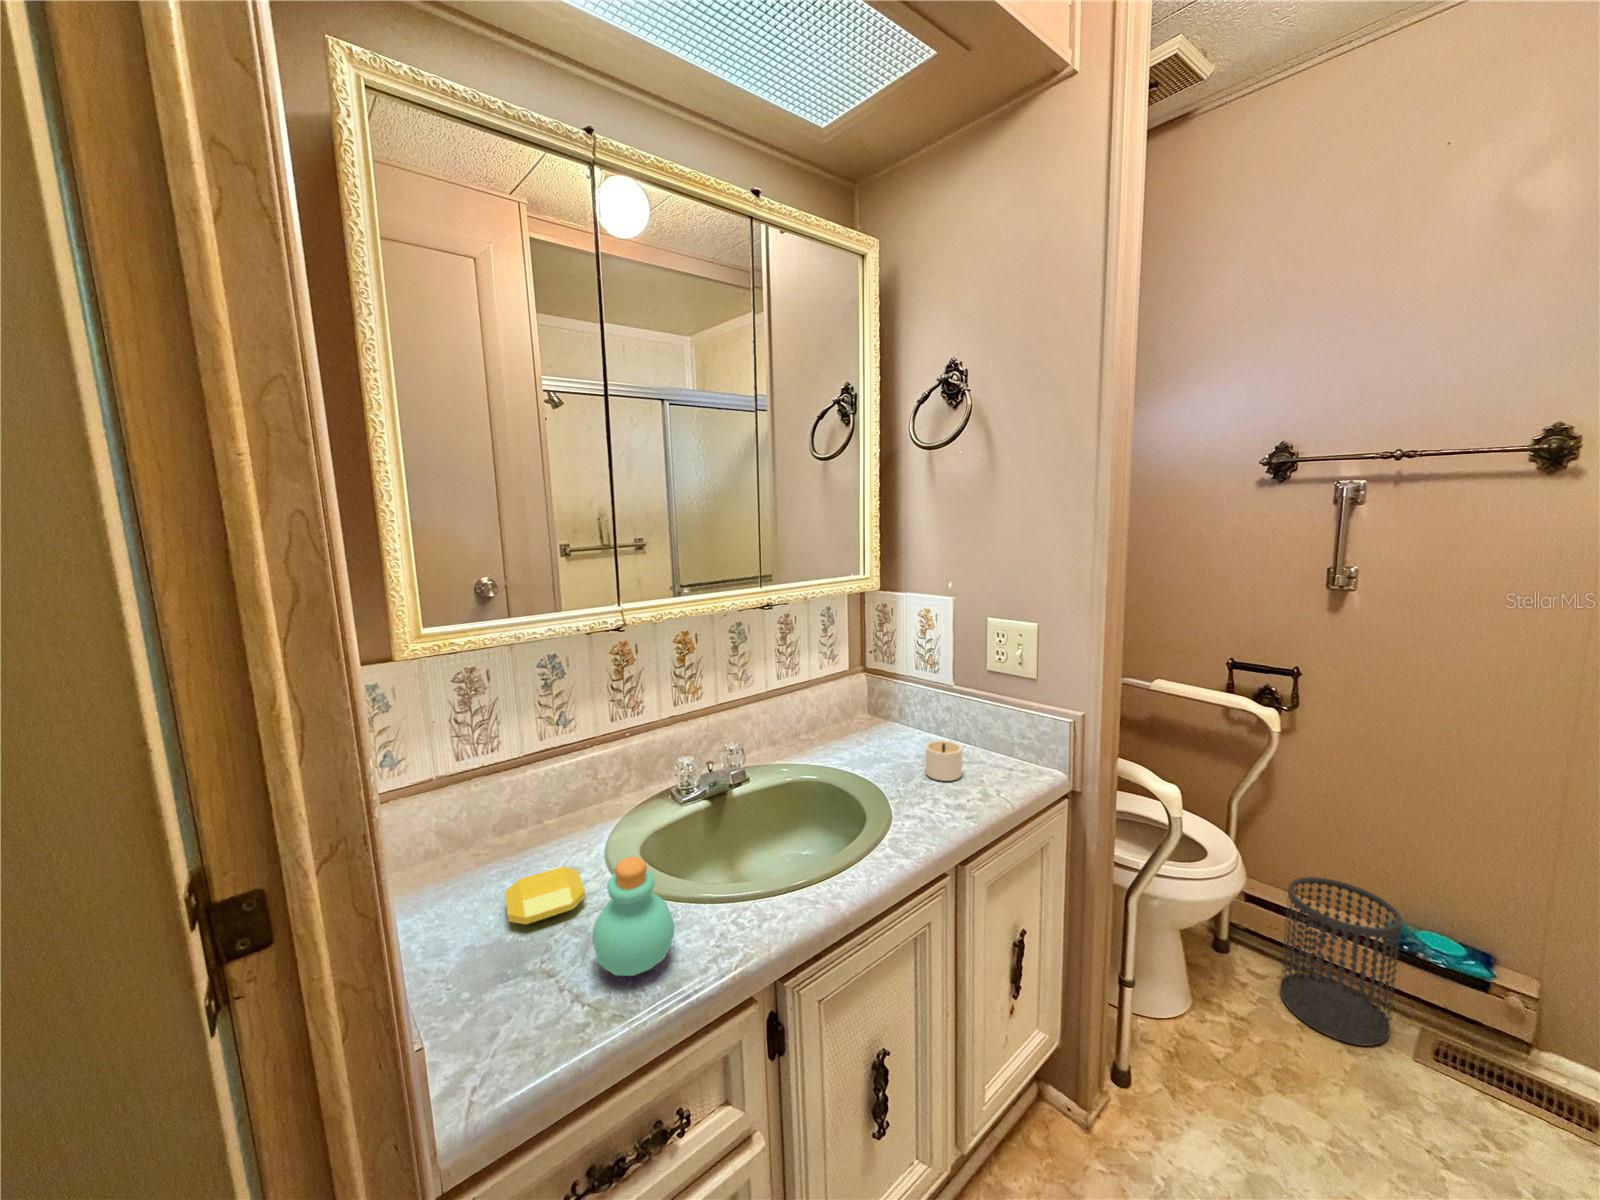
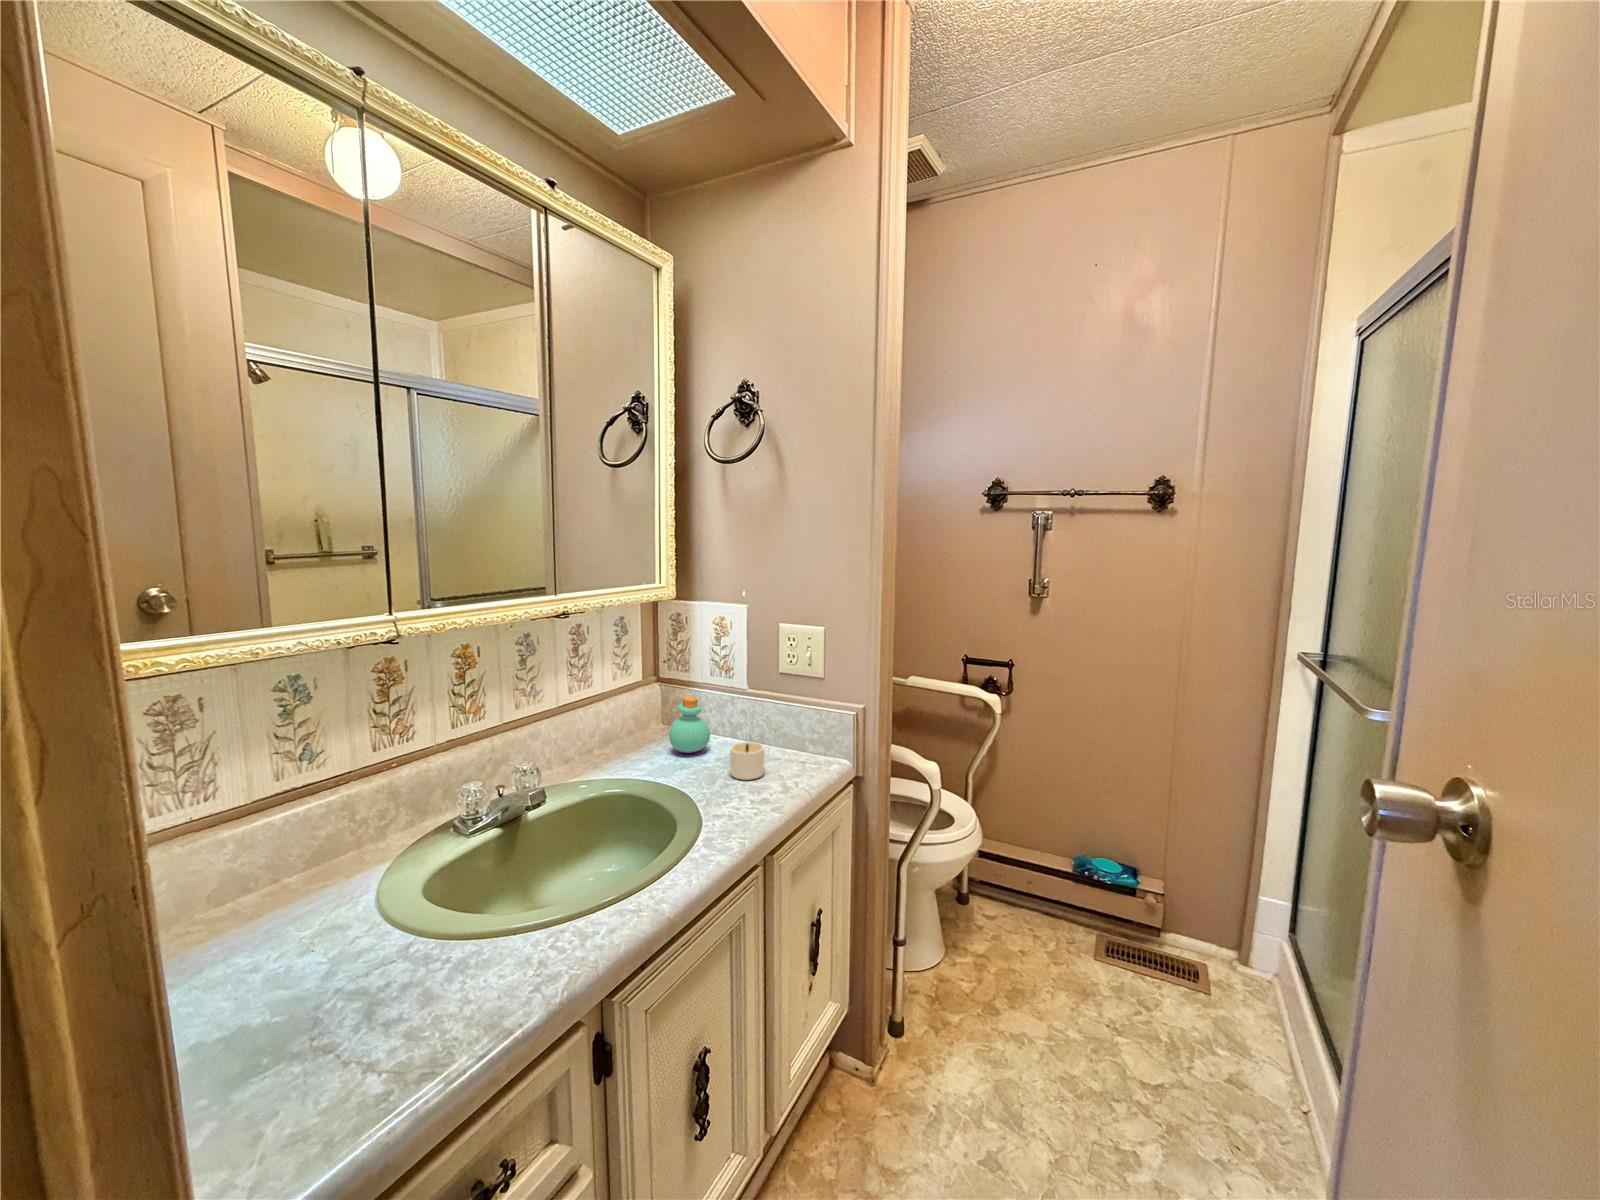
perfume bottle: present [592,857,674,976] -> present [669,696,710,753]
soap bar: present [505,867,585,924] -> none [241,925,361,1003]
wastebasket: present [1280,877,1402,1046] -> none [1008,829,1084,956]

